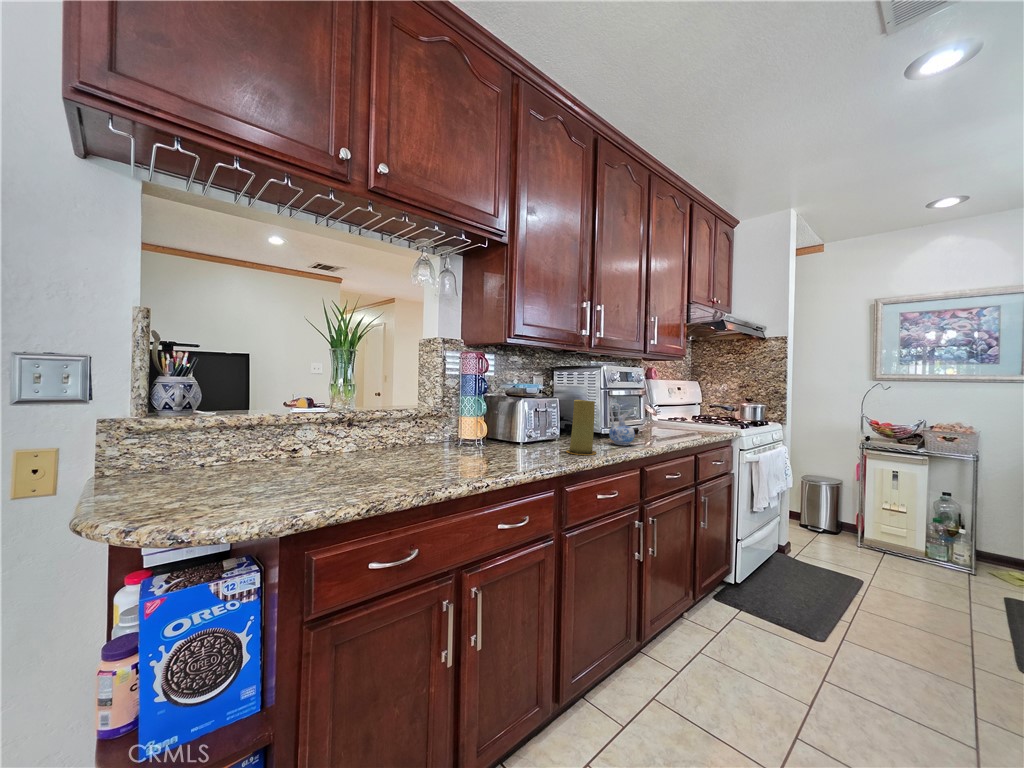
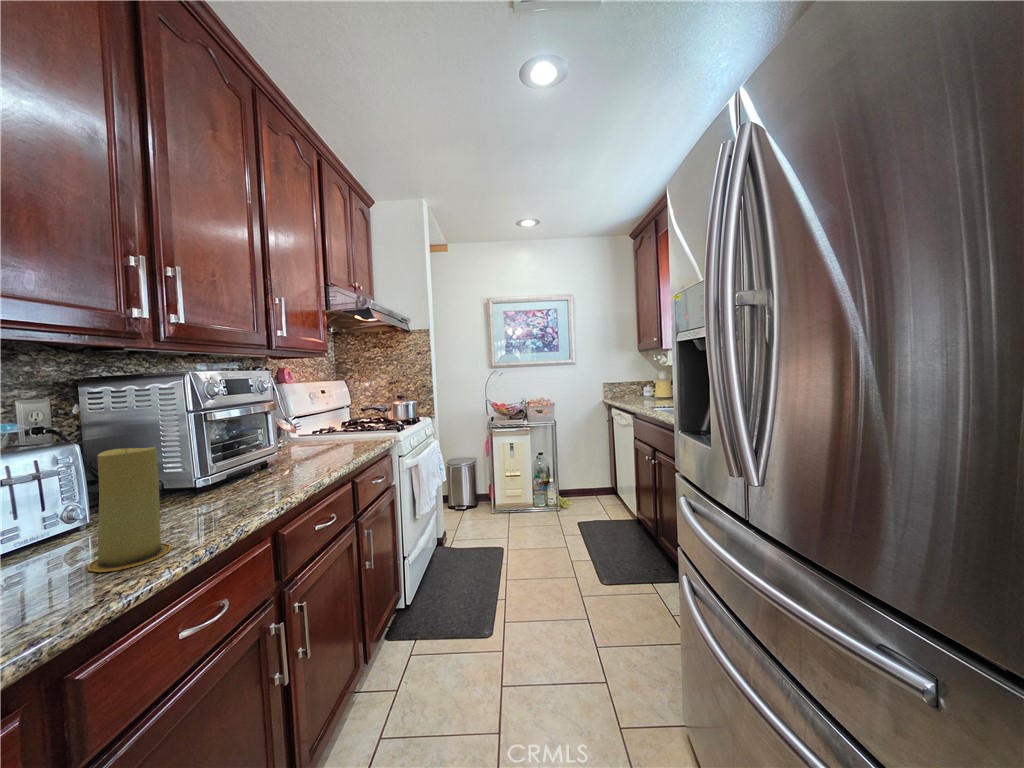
ceramic pitcher: present [609,403,635,445] -> none [204,436,257,507]

